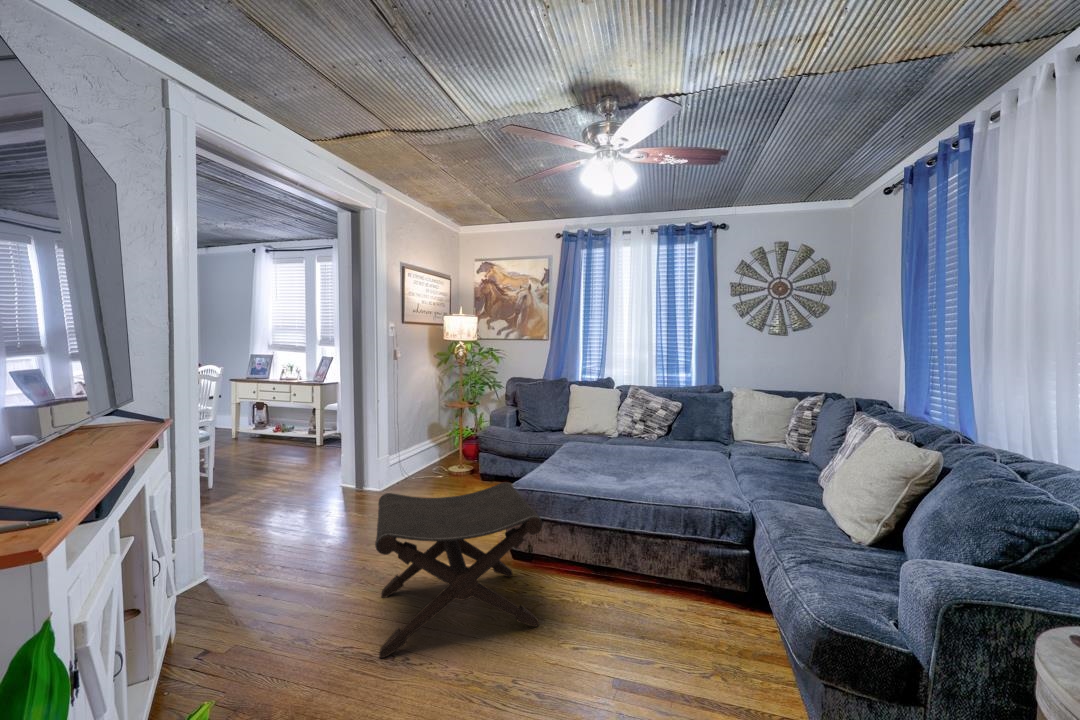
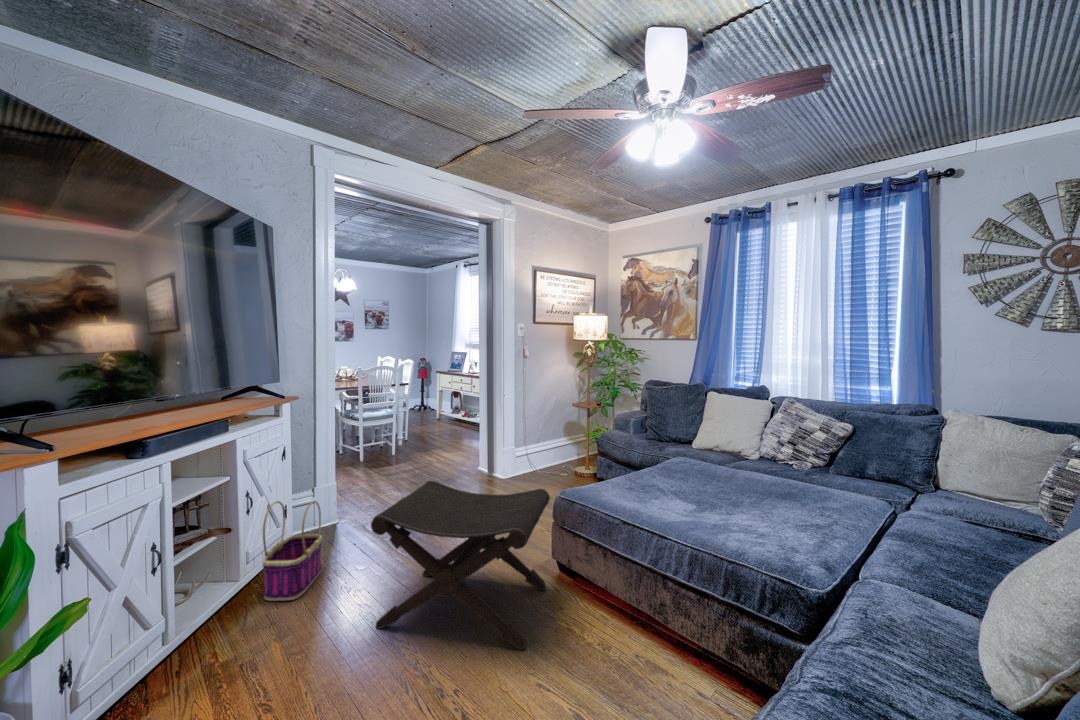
basket: none [189,542,253,680] -> present [262,501,322,601]

